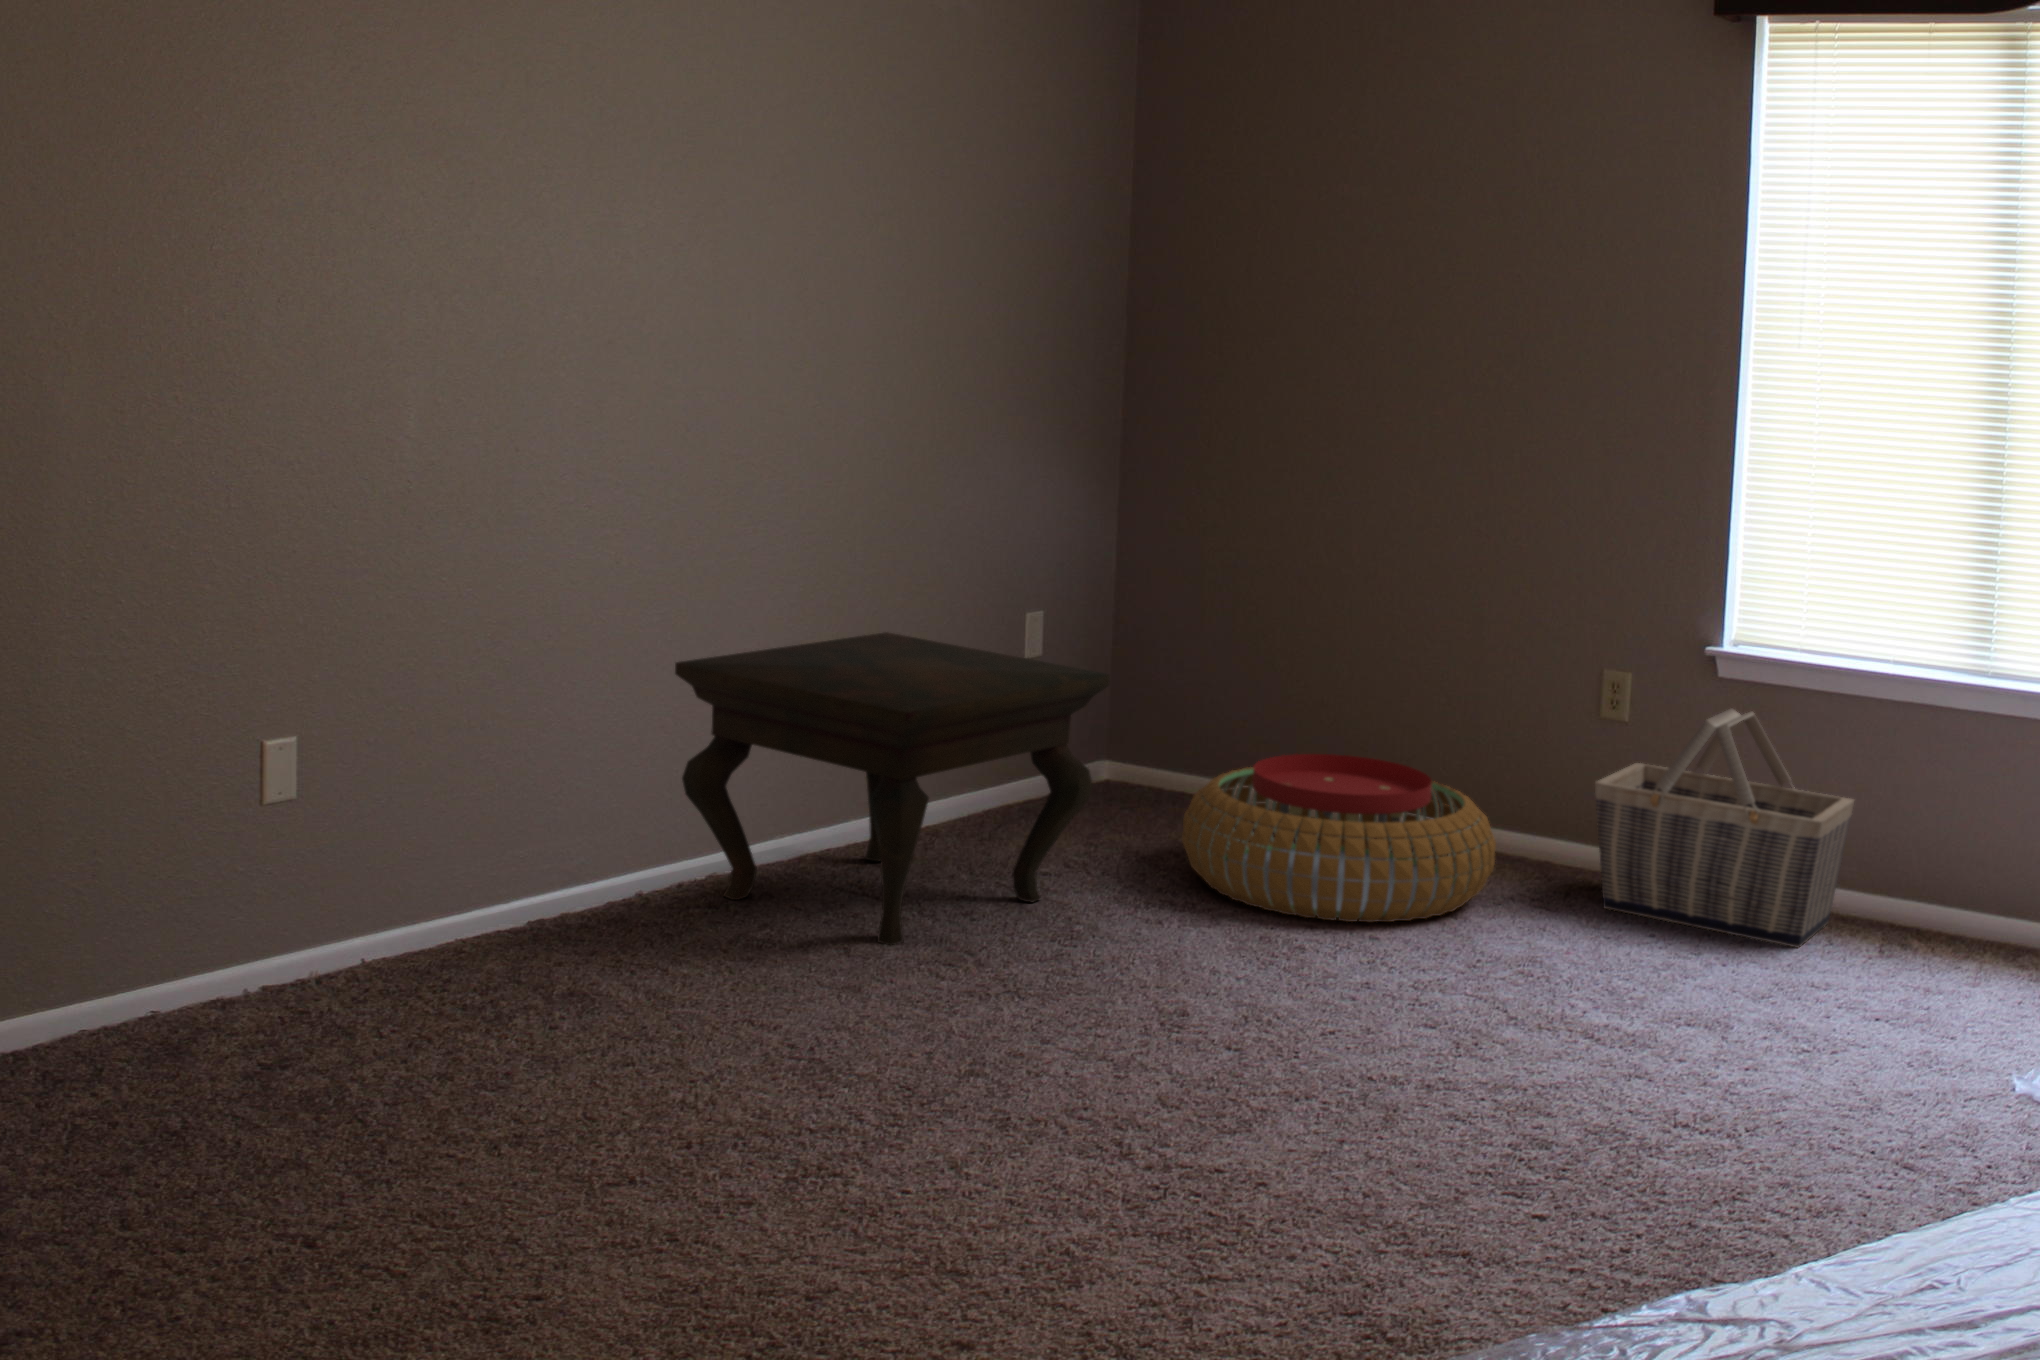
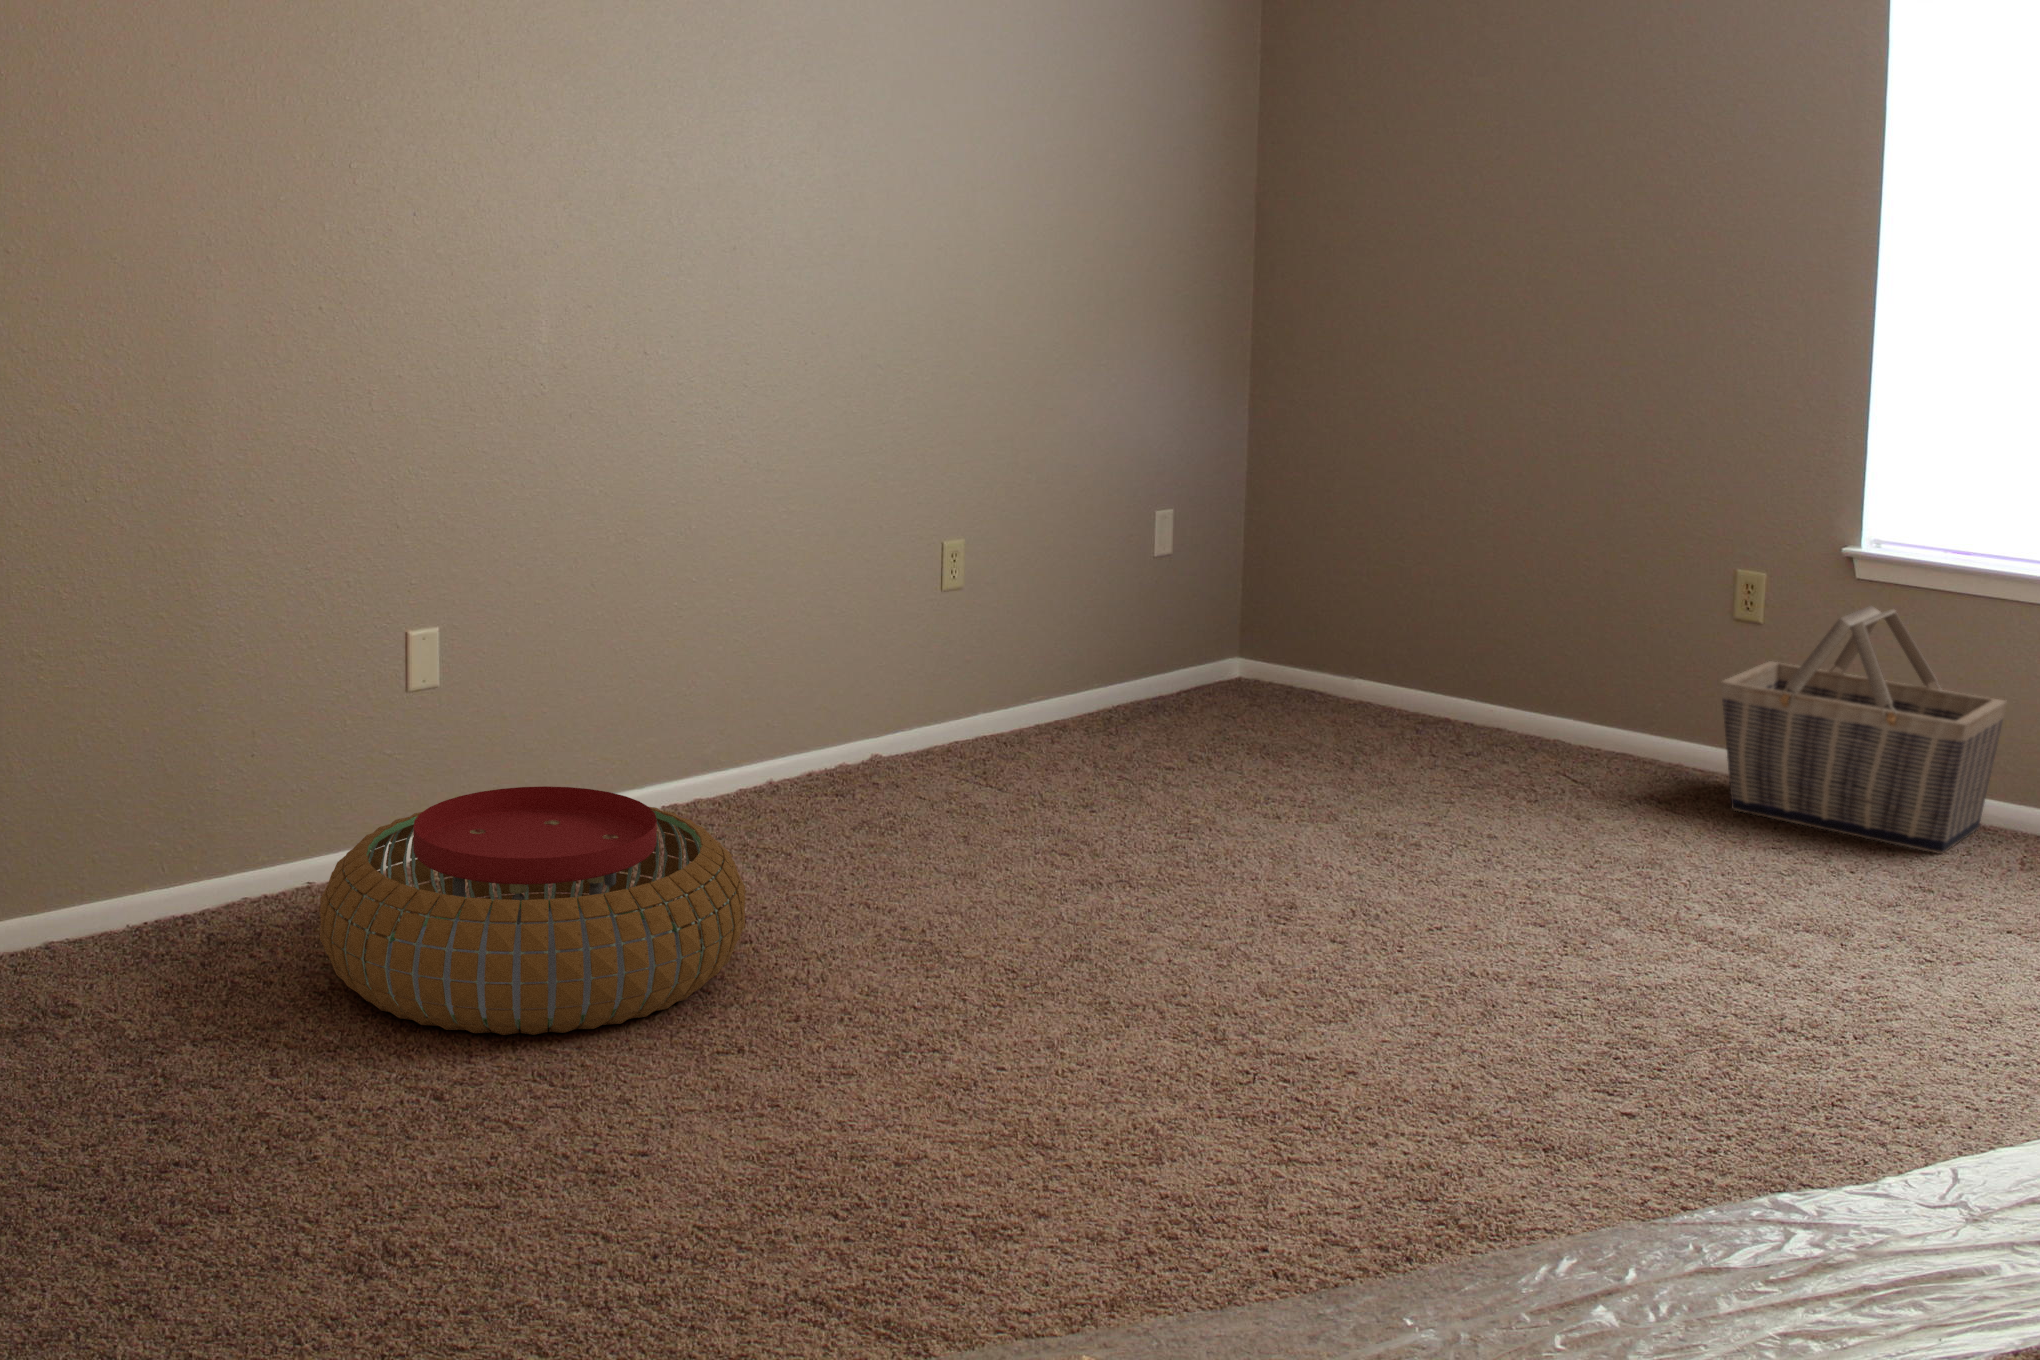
side table: present [675,632,1110,945] -> none [791,532,1213,836]
pouf: present [1182,754,1496,923] -> present [320,786,745,1035]

